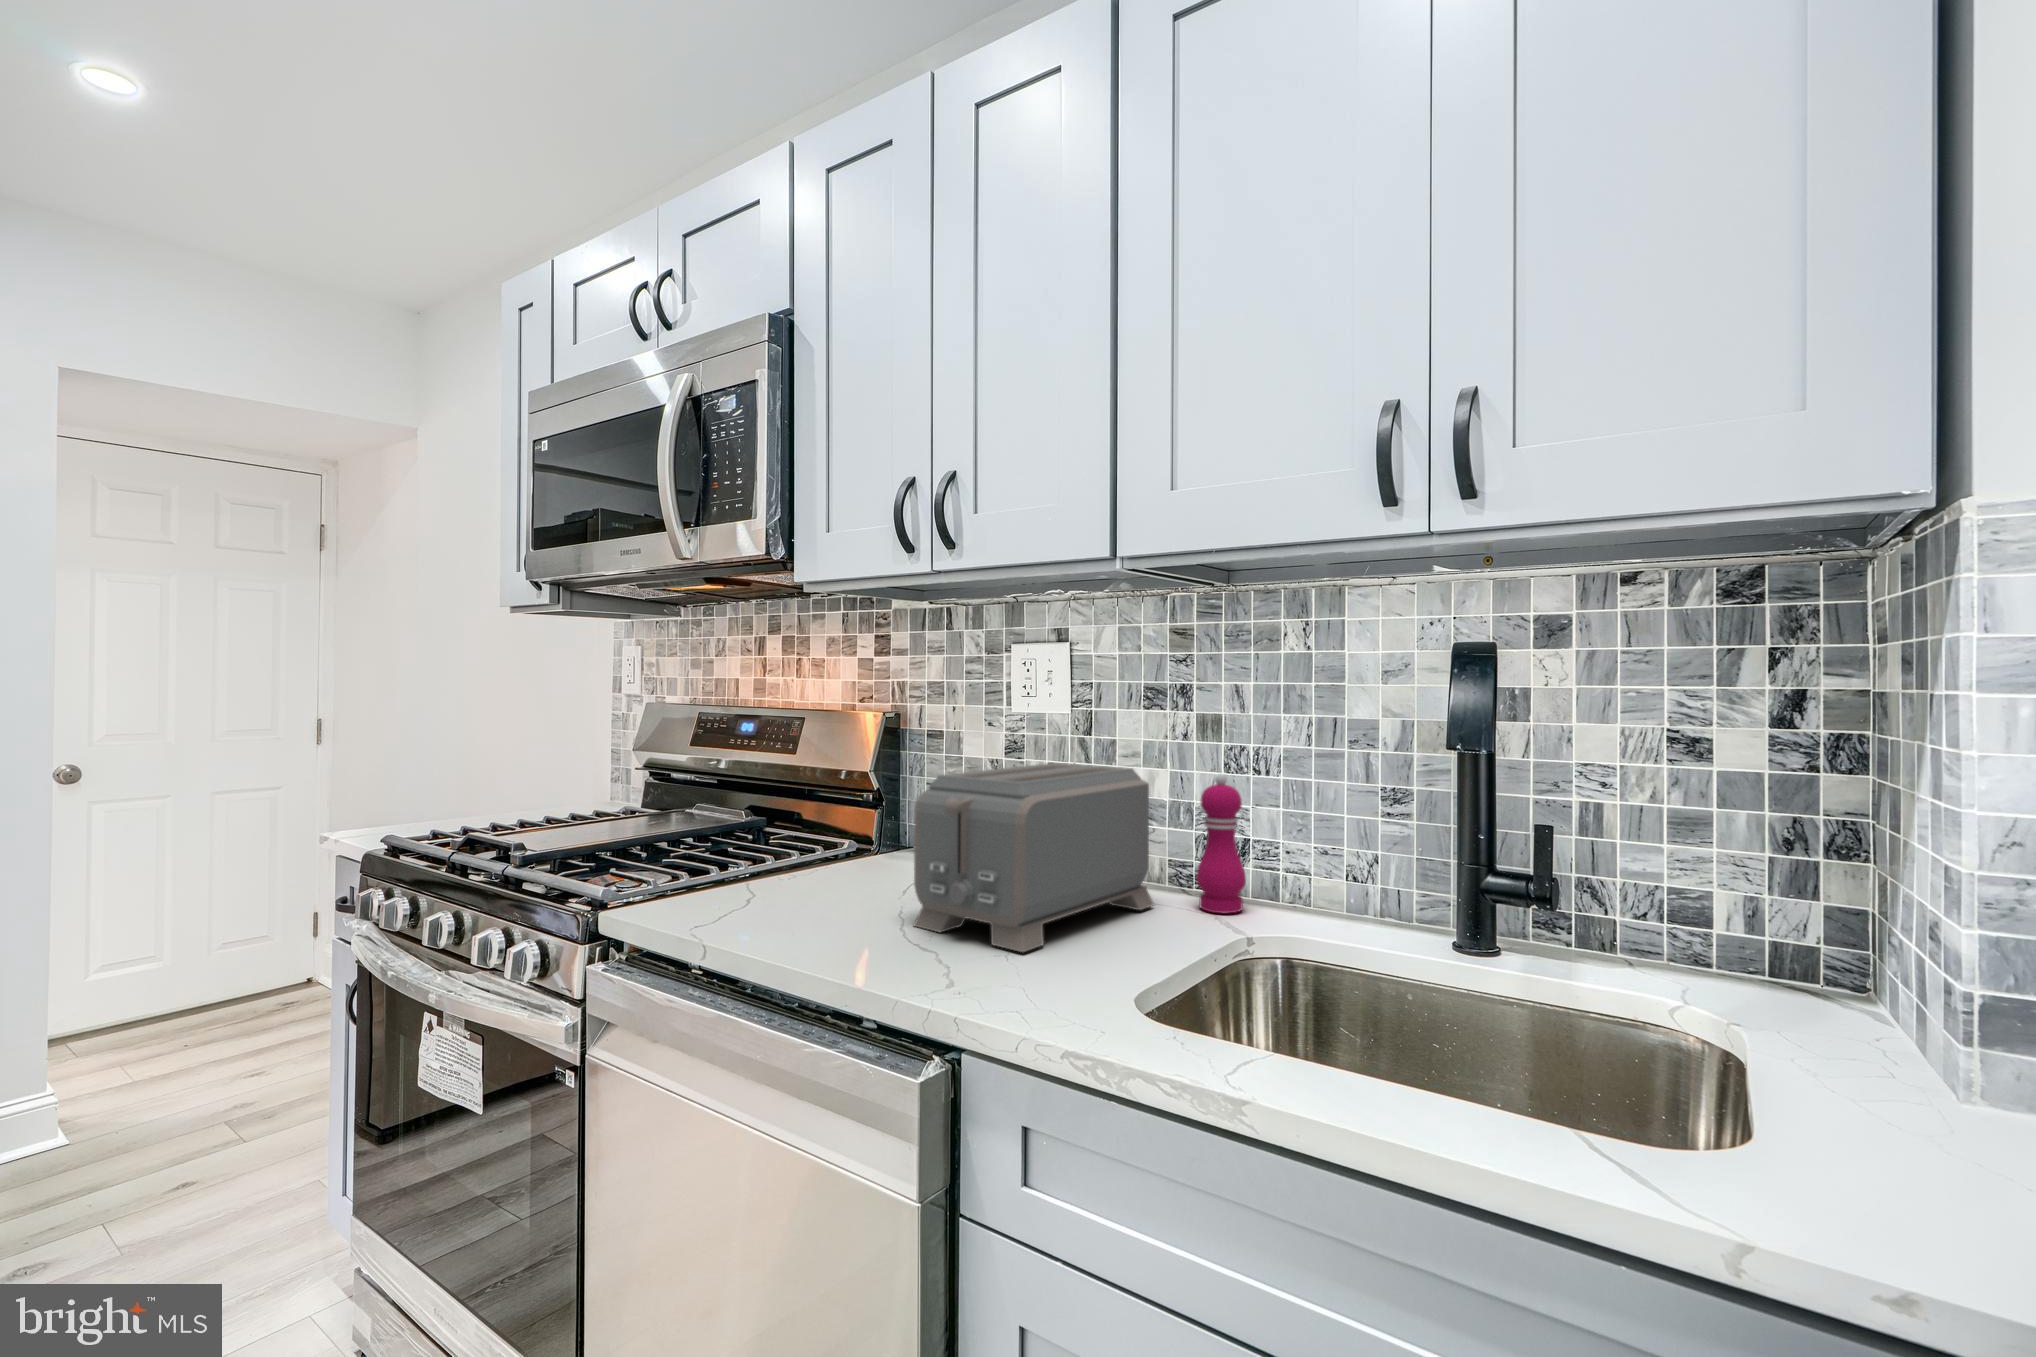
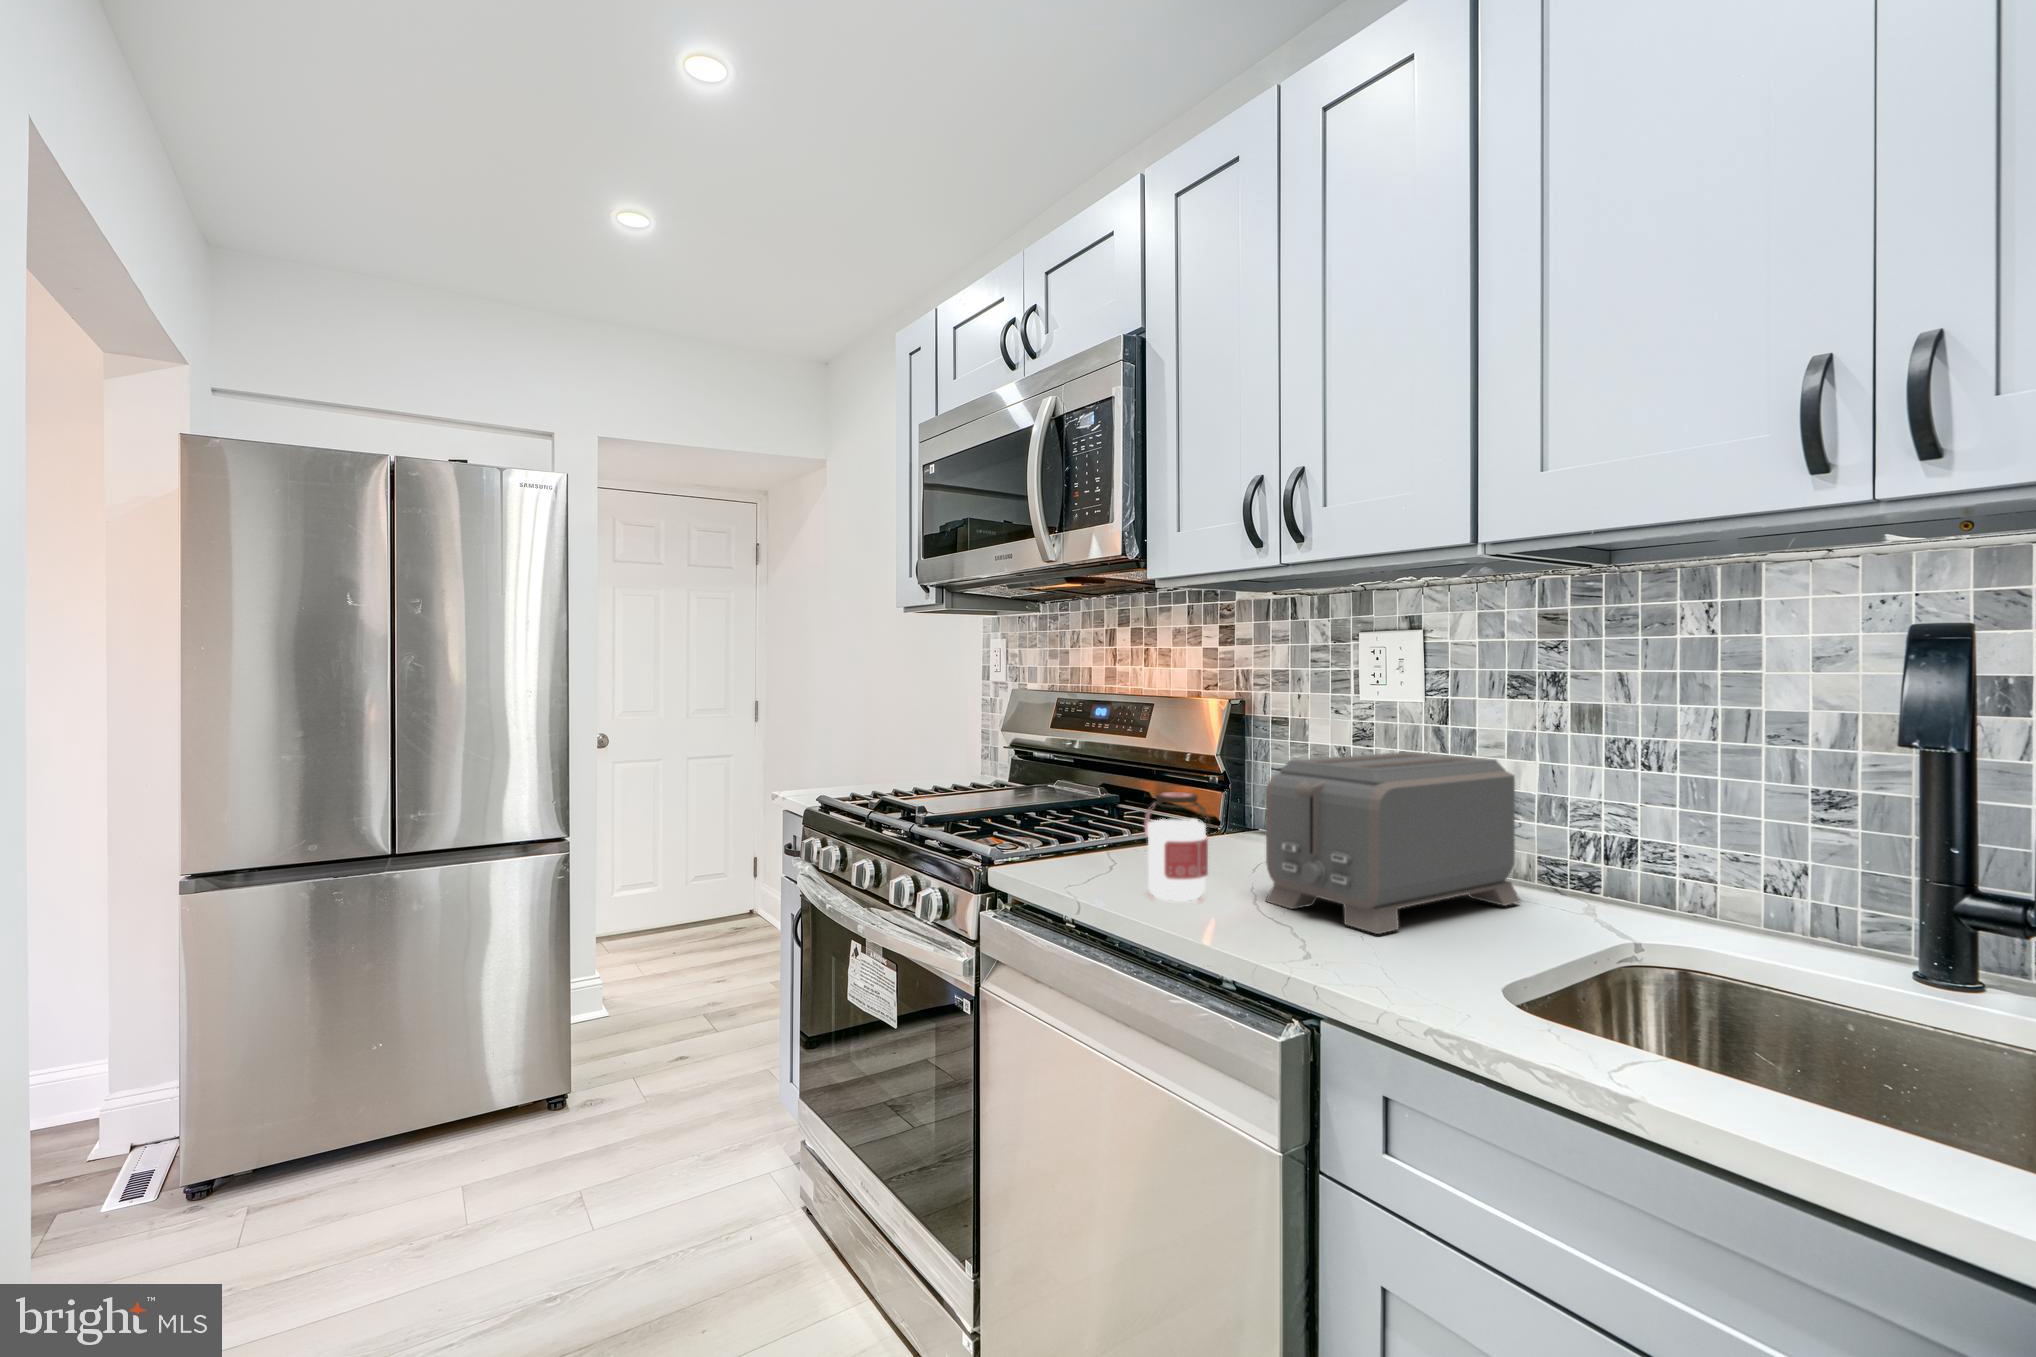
pepper mill: present [1196,774,1246,913] -> none [1571,768,1632,917]
jar: none [782,814,855,938] -> present [1144,792,1208,902]

